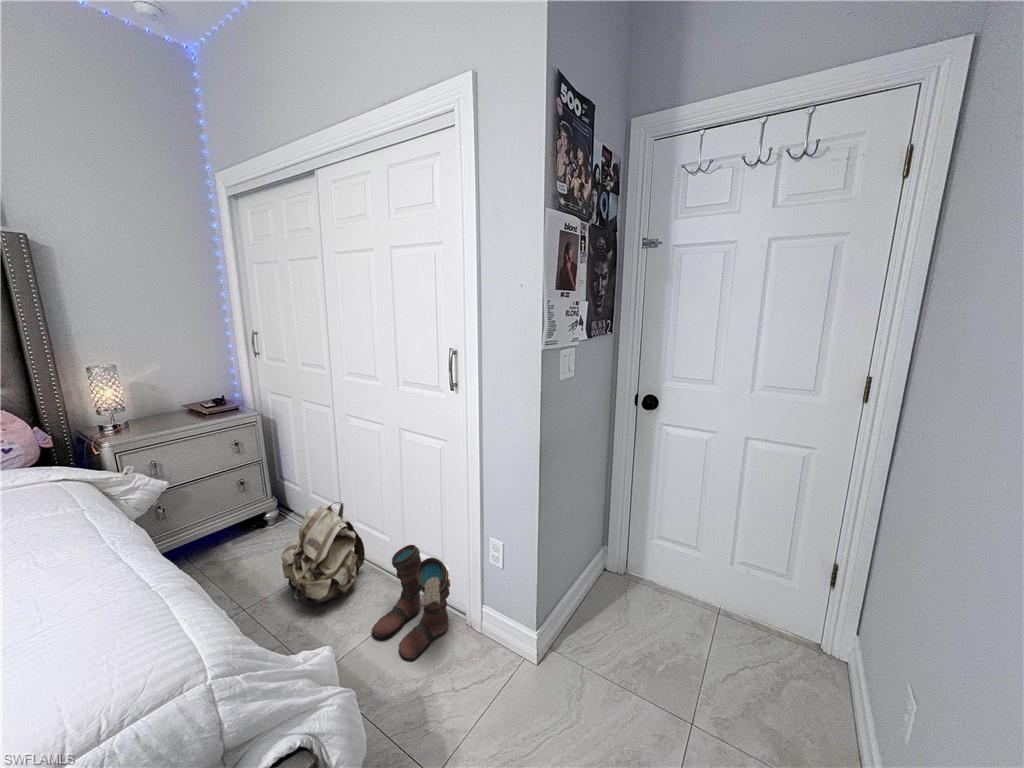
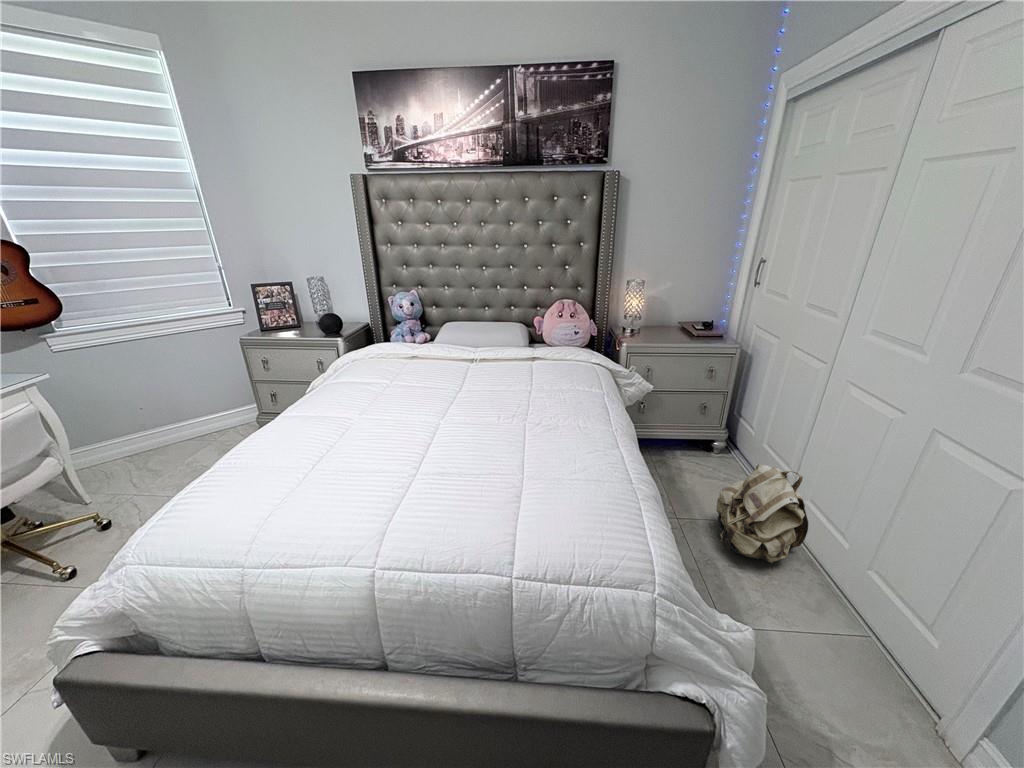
boots: present [372,545,450,660] -> none [787,569,935,706]

